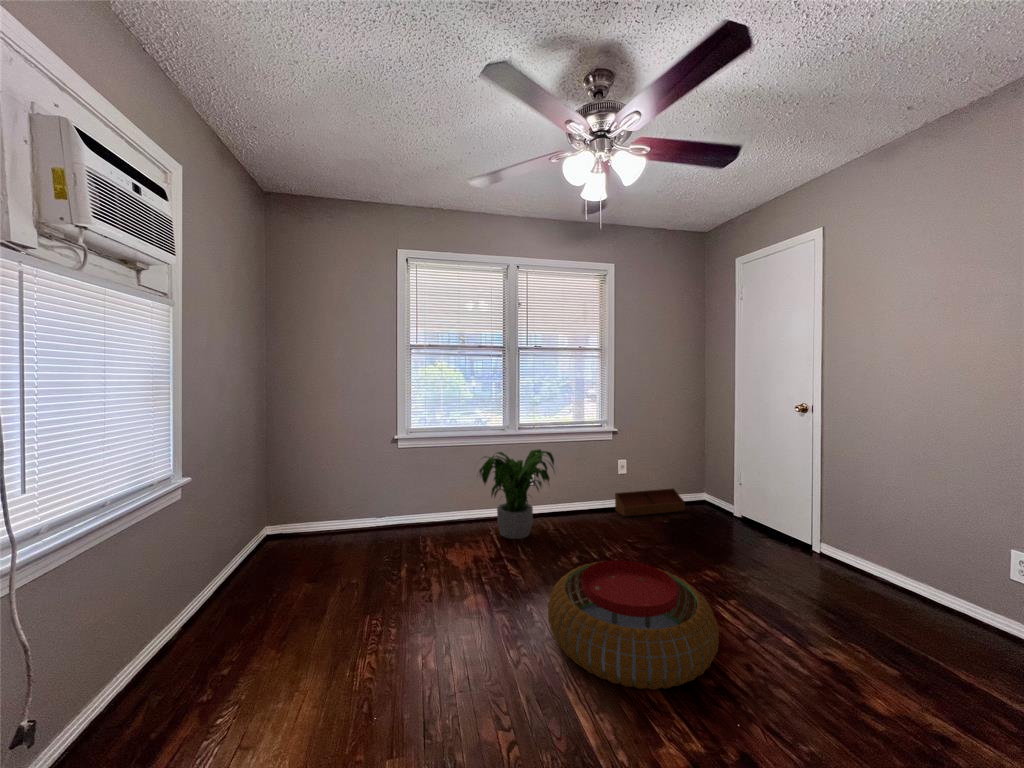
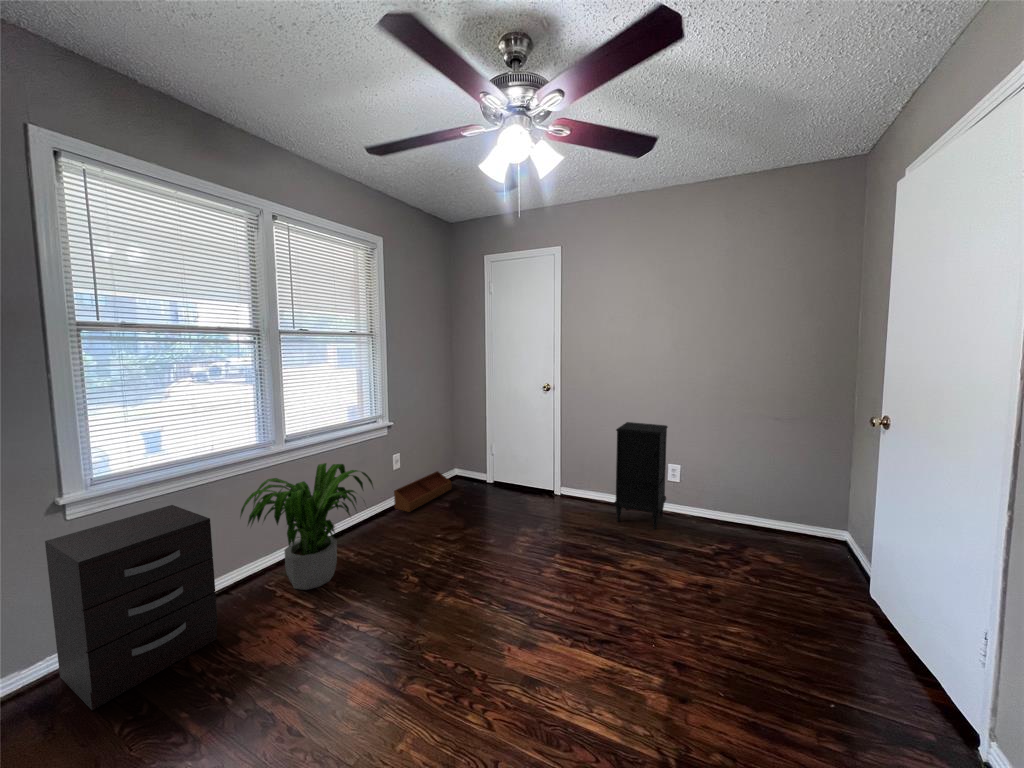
dresser: none [385,454,446,548] -> present [45,505,218,711]
nightstand: none [872,462,1010,643] -> present [614,422,668,529]
pouf: present [548,560,719,690] -> none [461,553,617,681]

